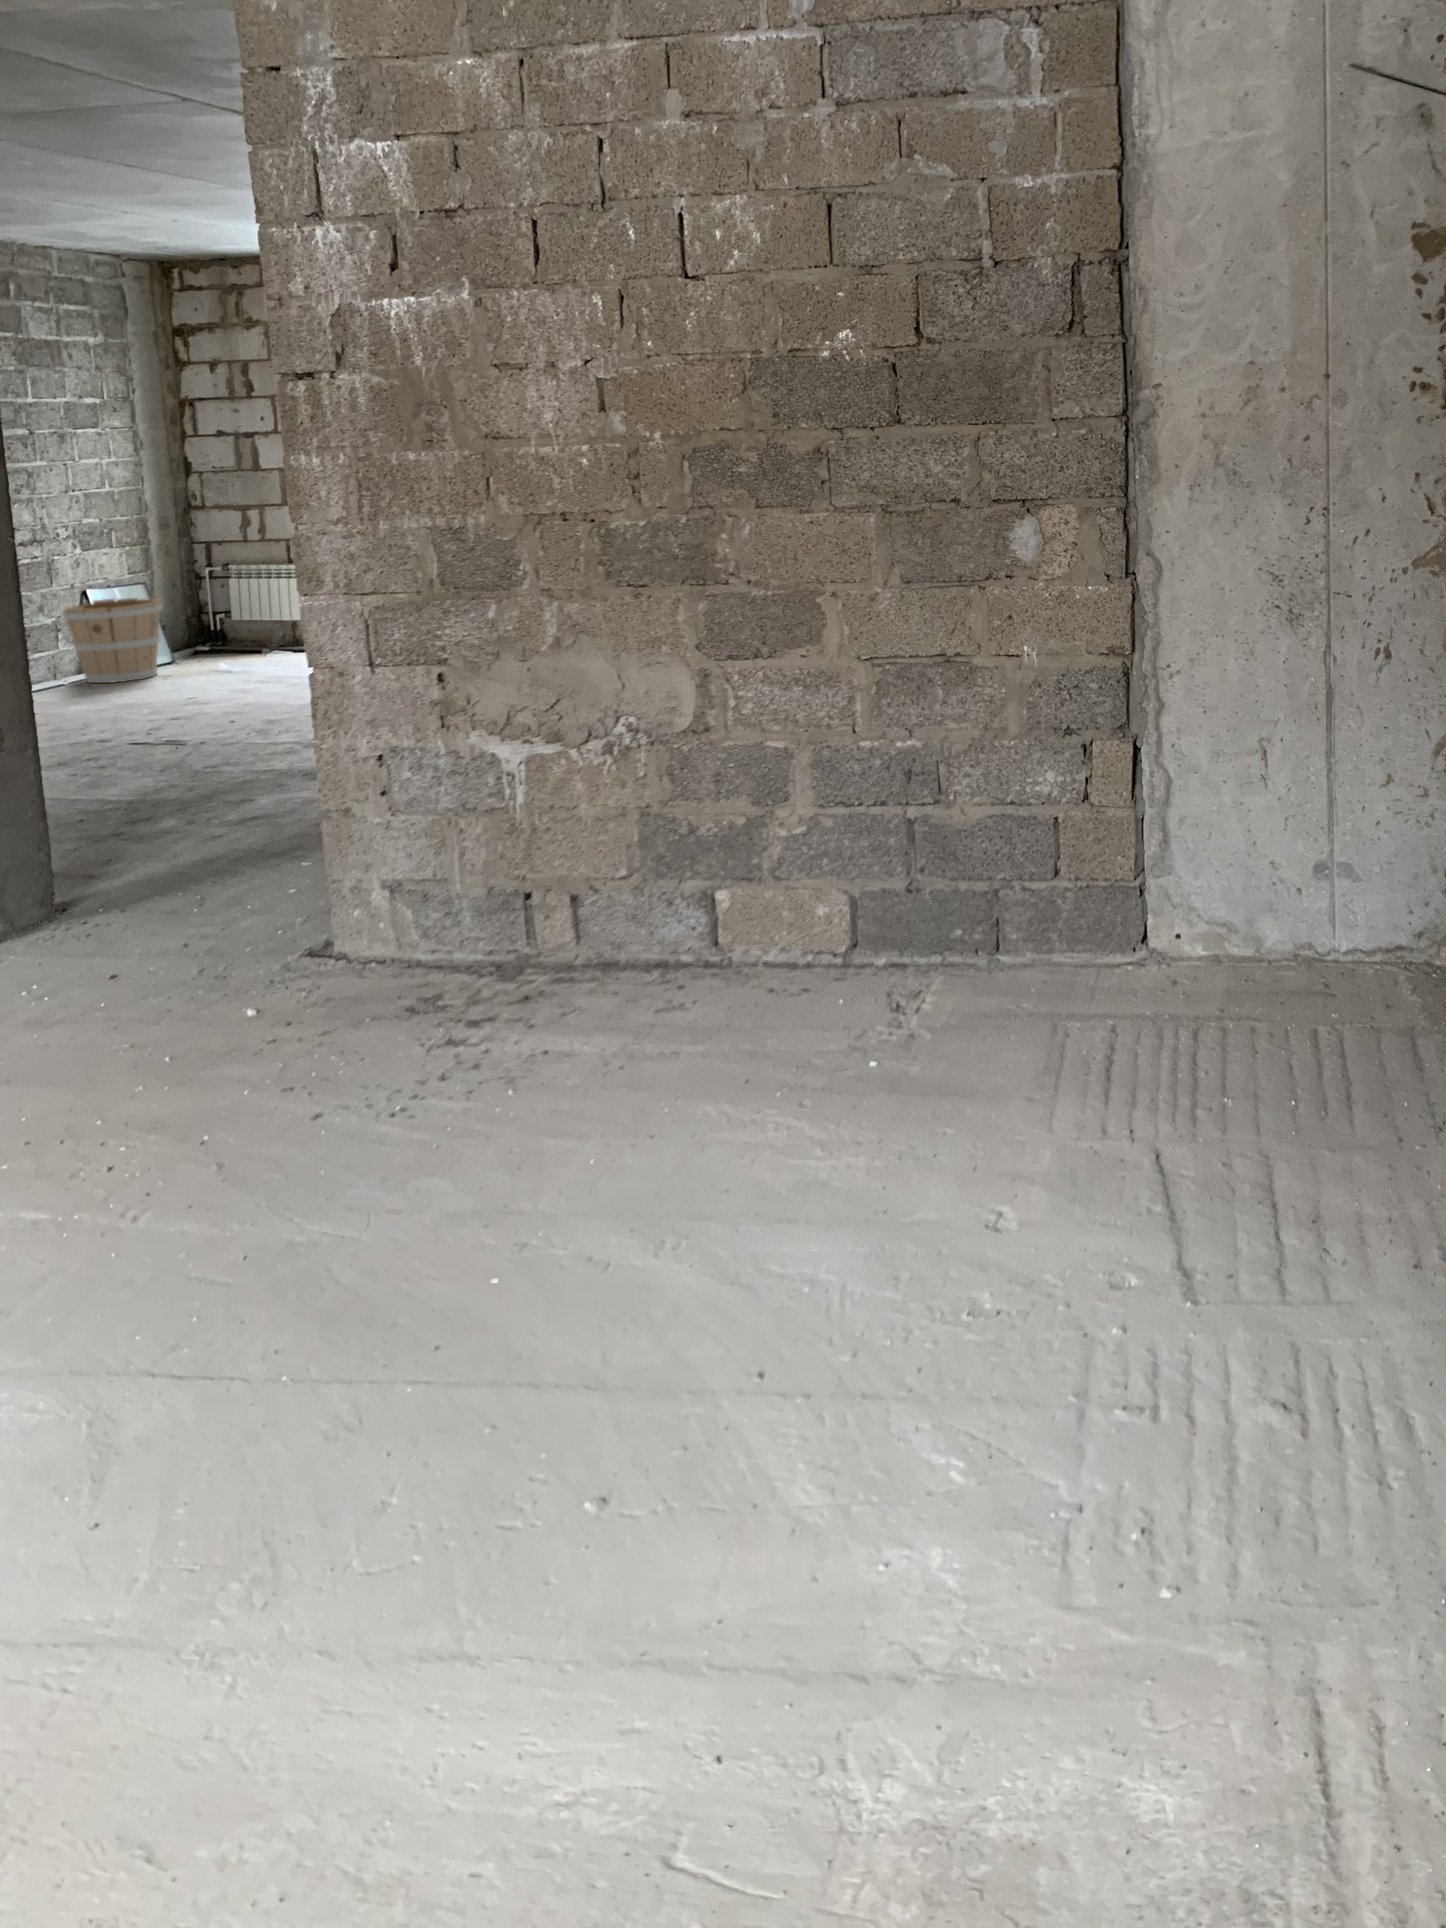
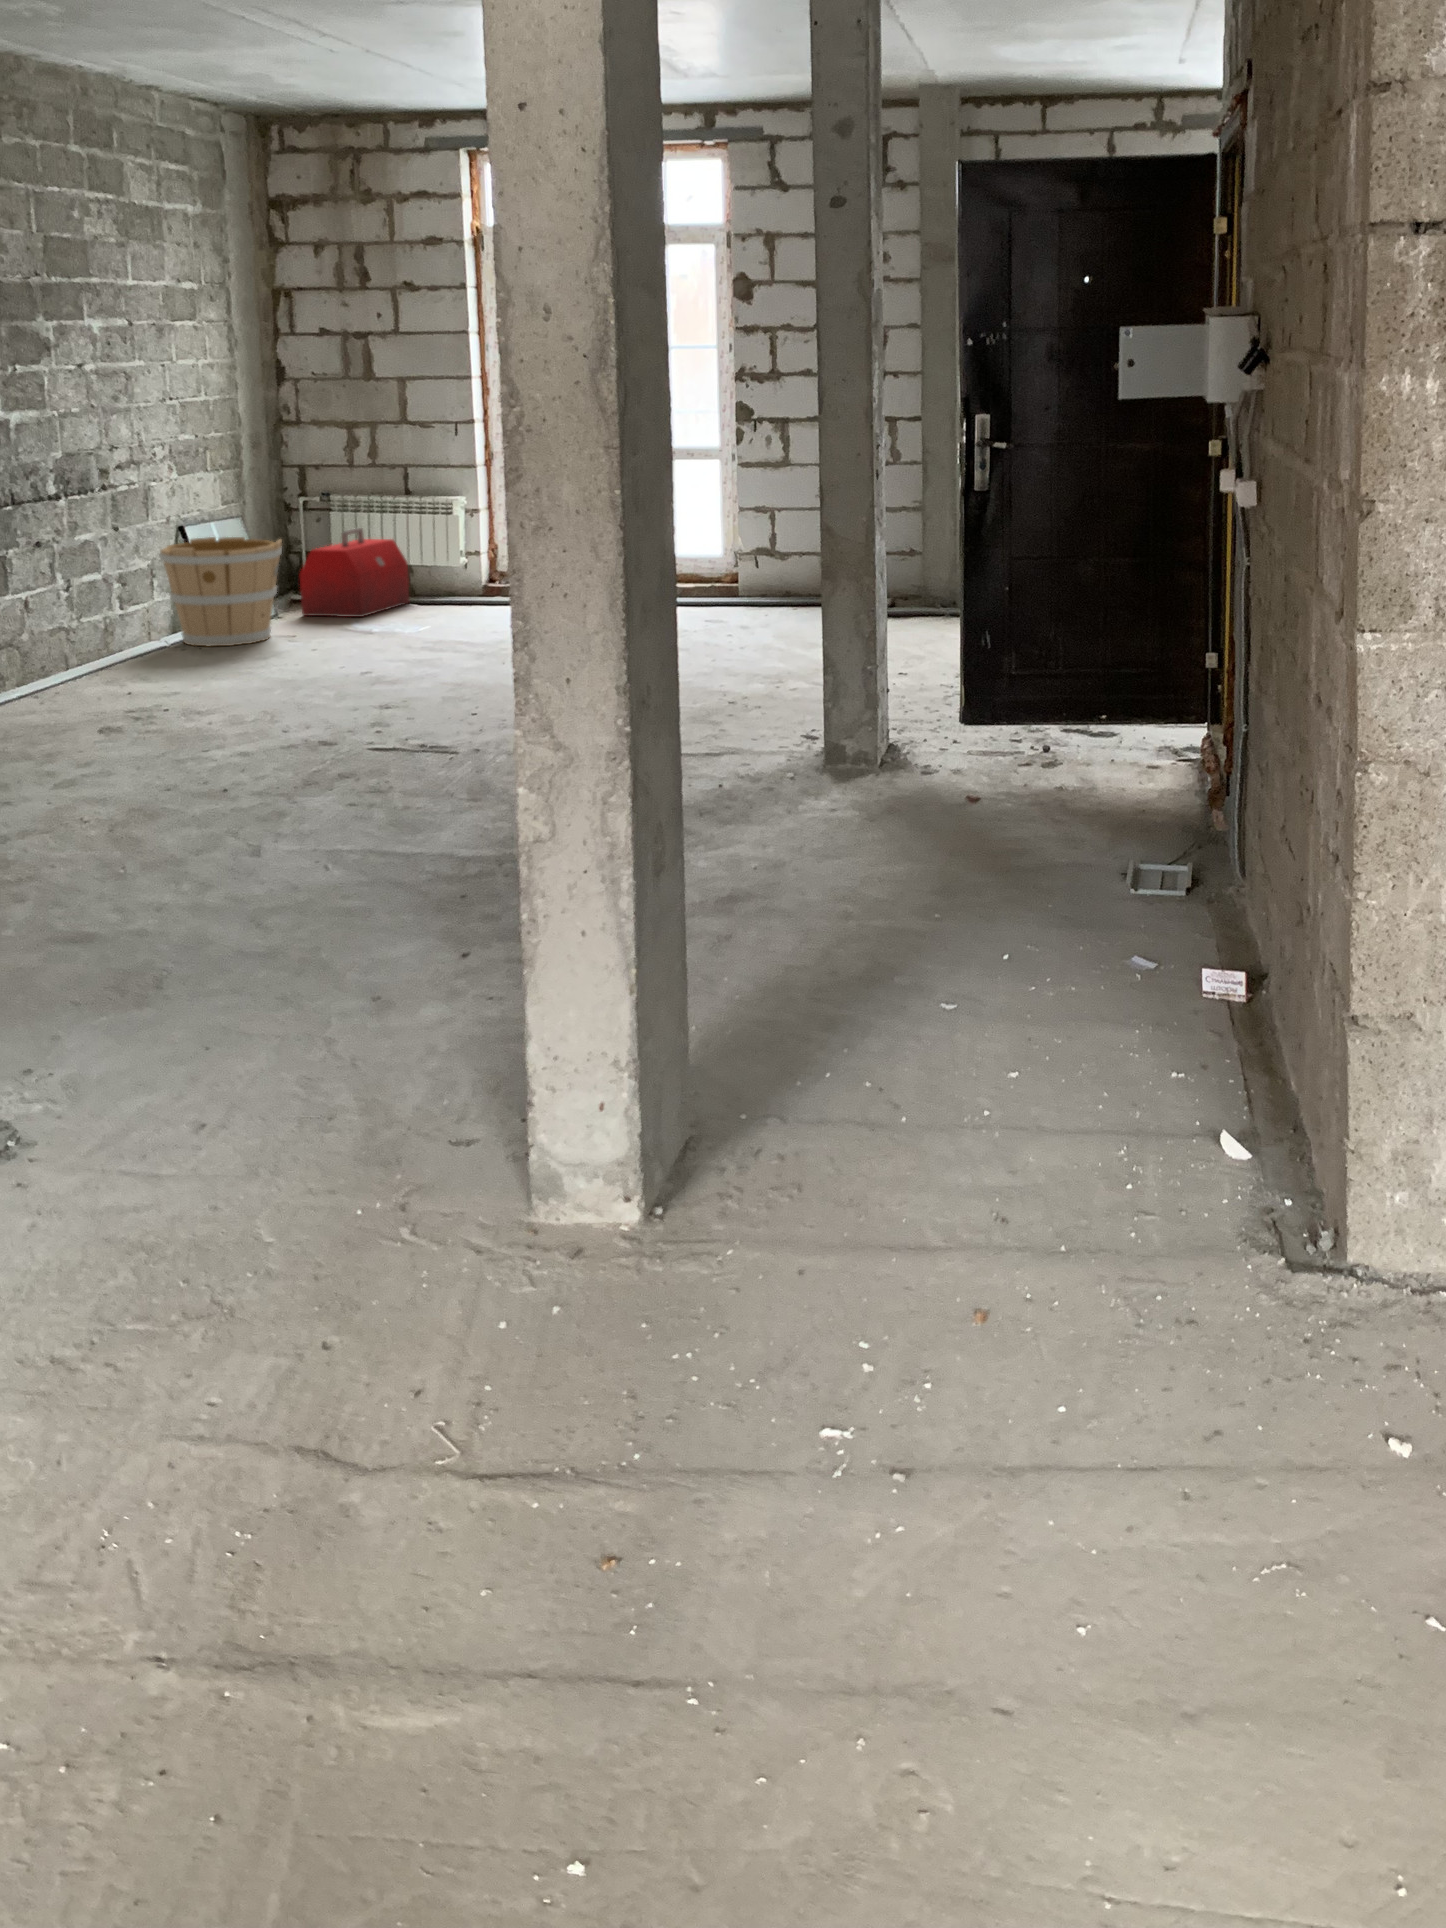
toolbox: none [195,589,293,660] -> present [300,528,409,617]

